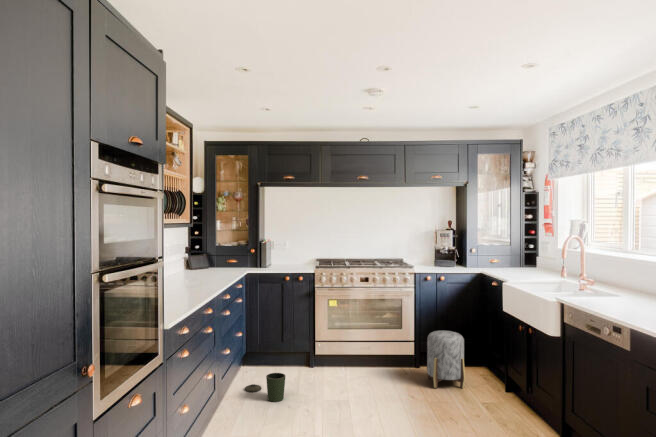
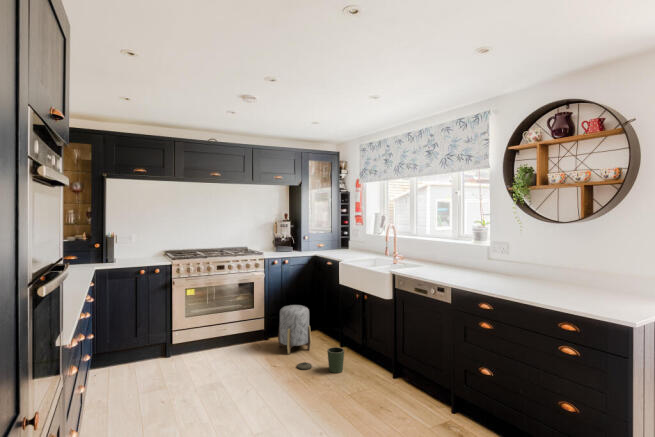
trash can: present [245,373,285,402] -> present [297,347,344,373]

